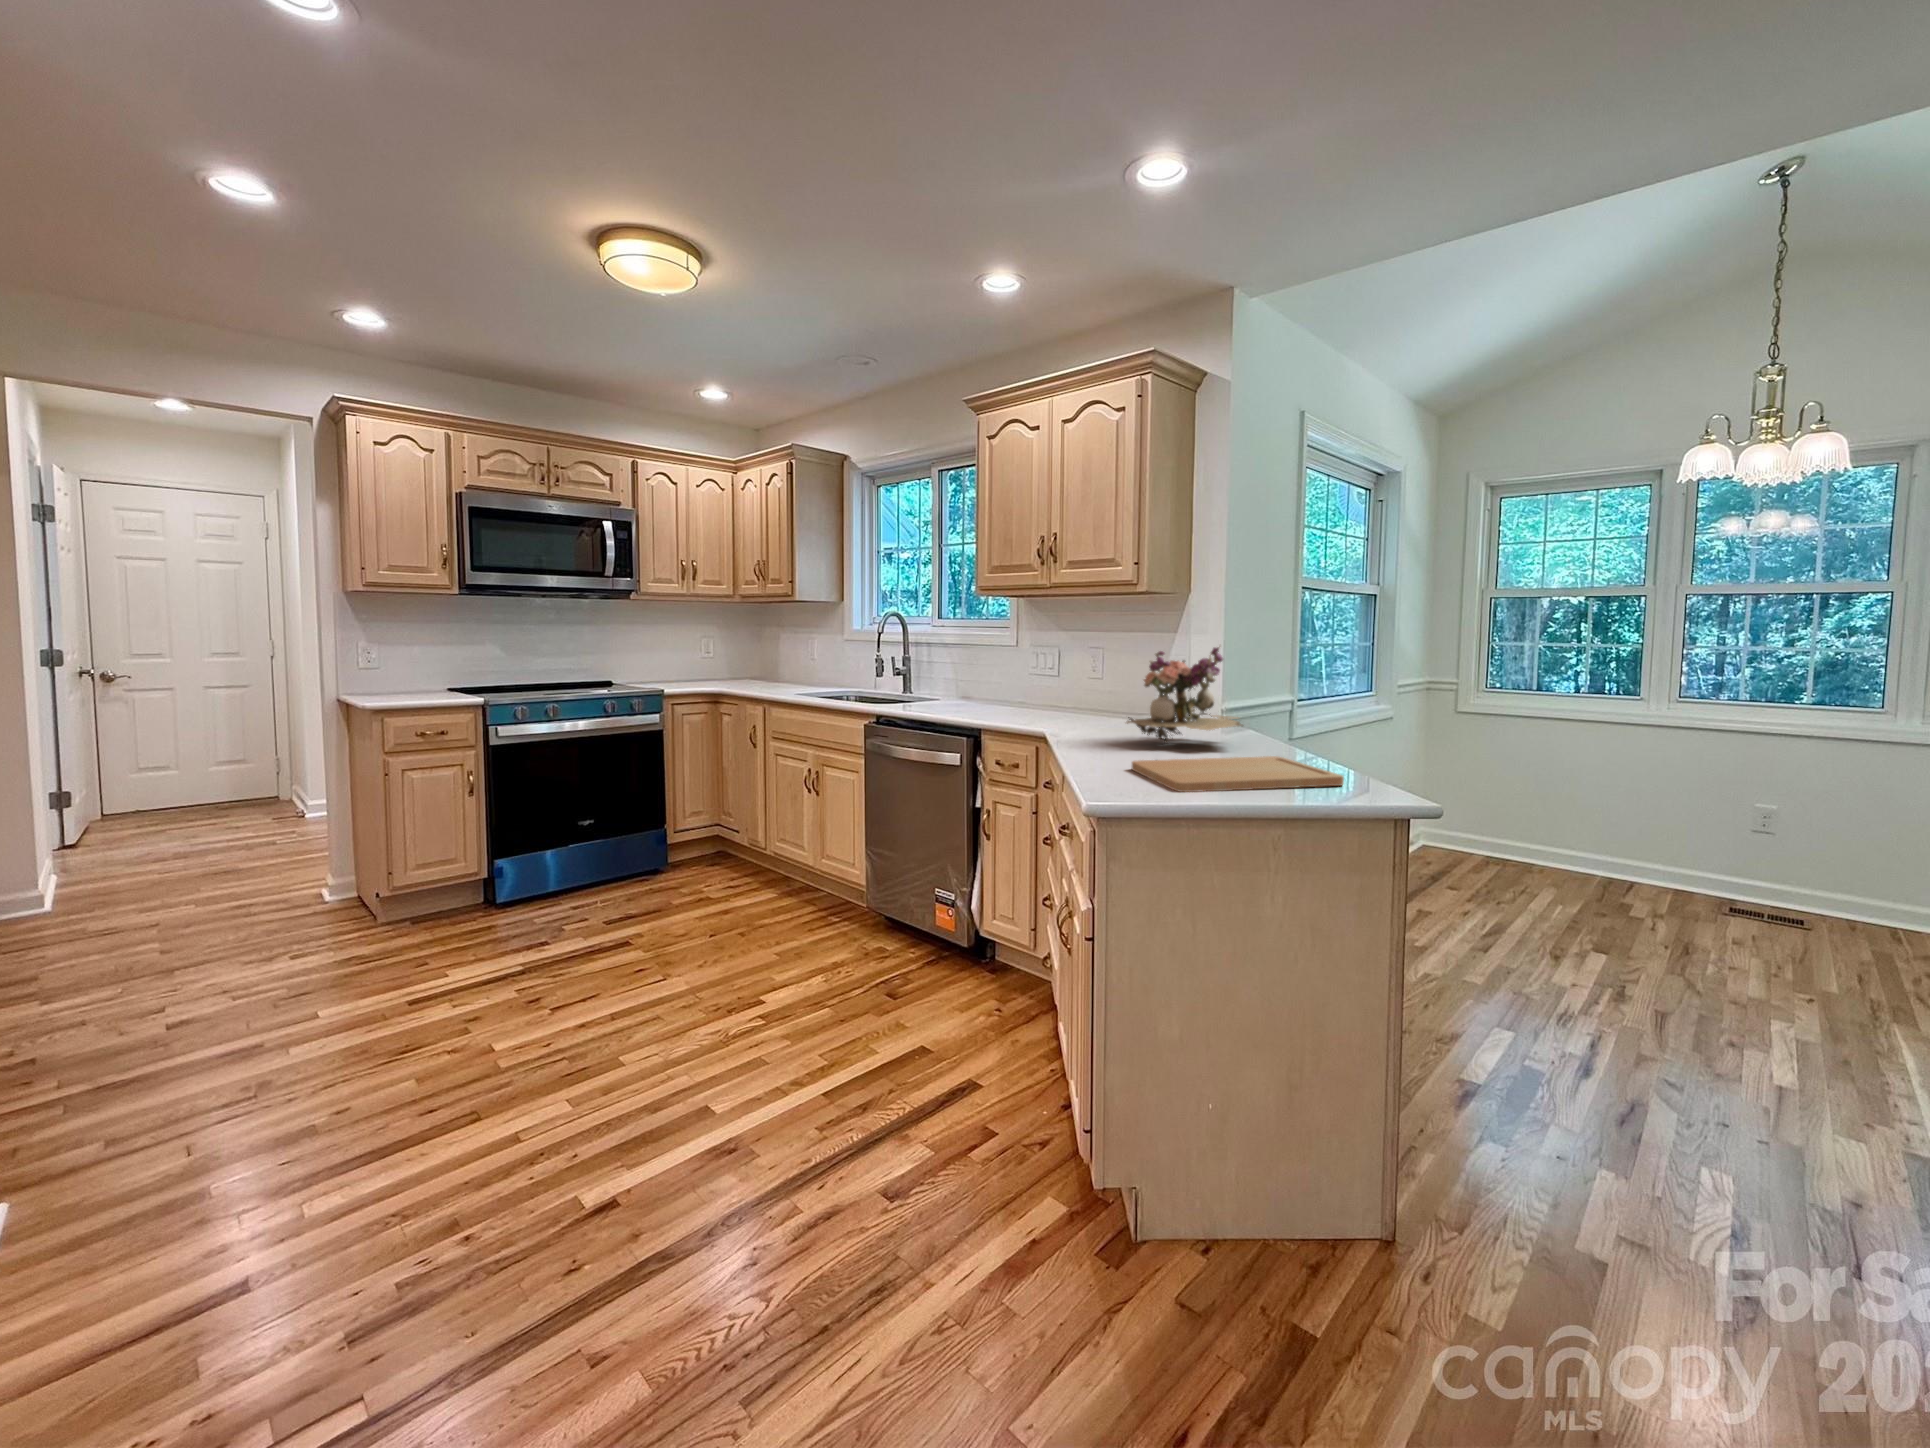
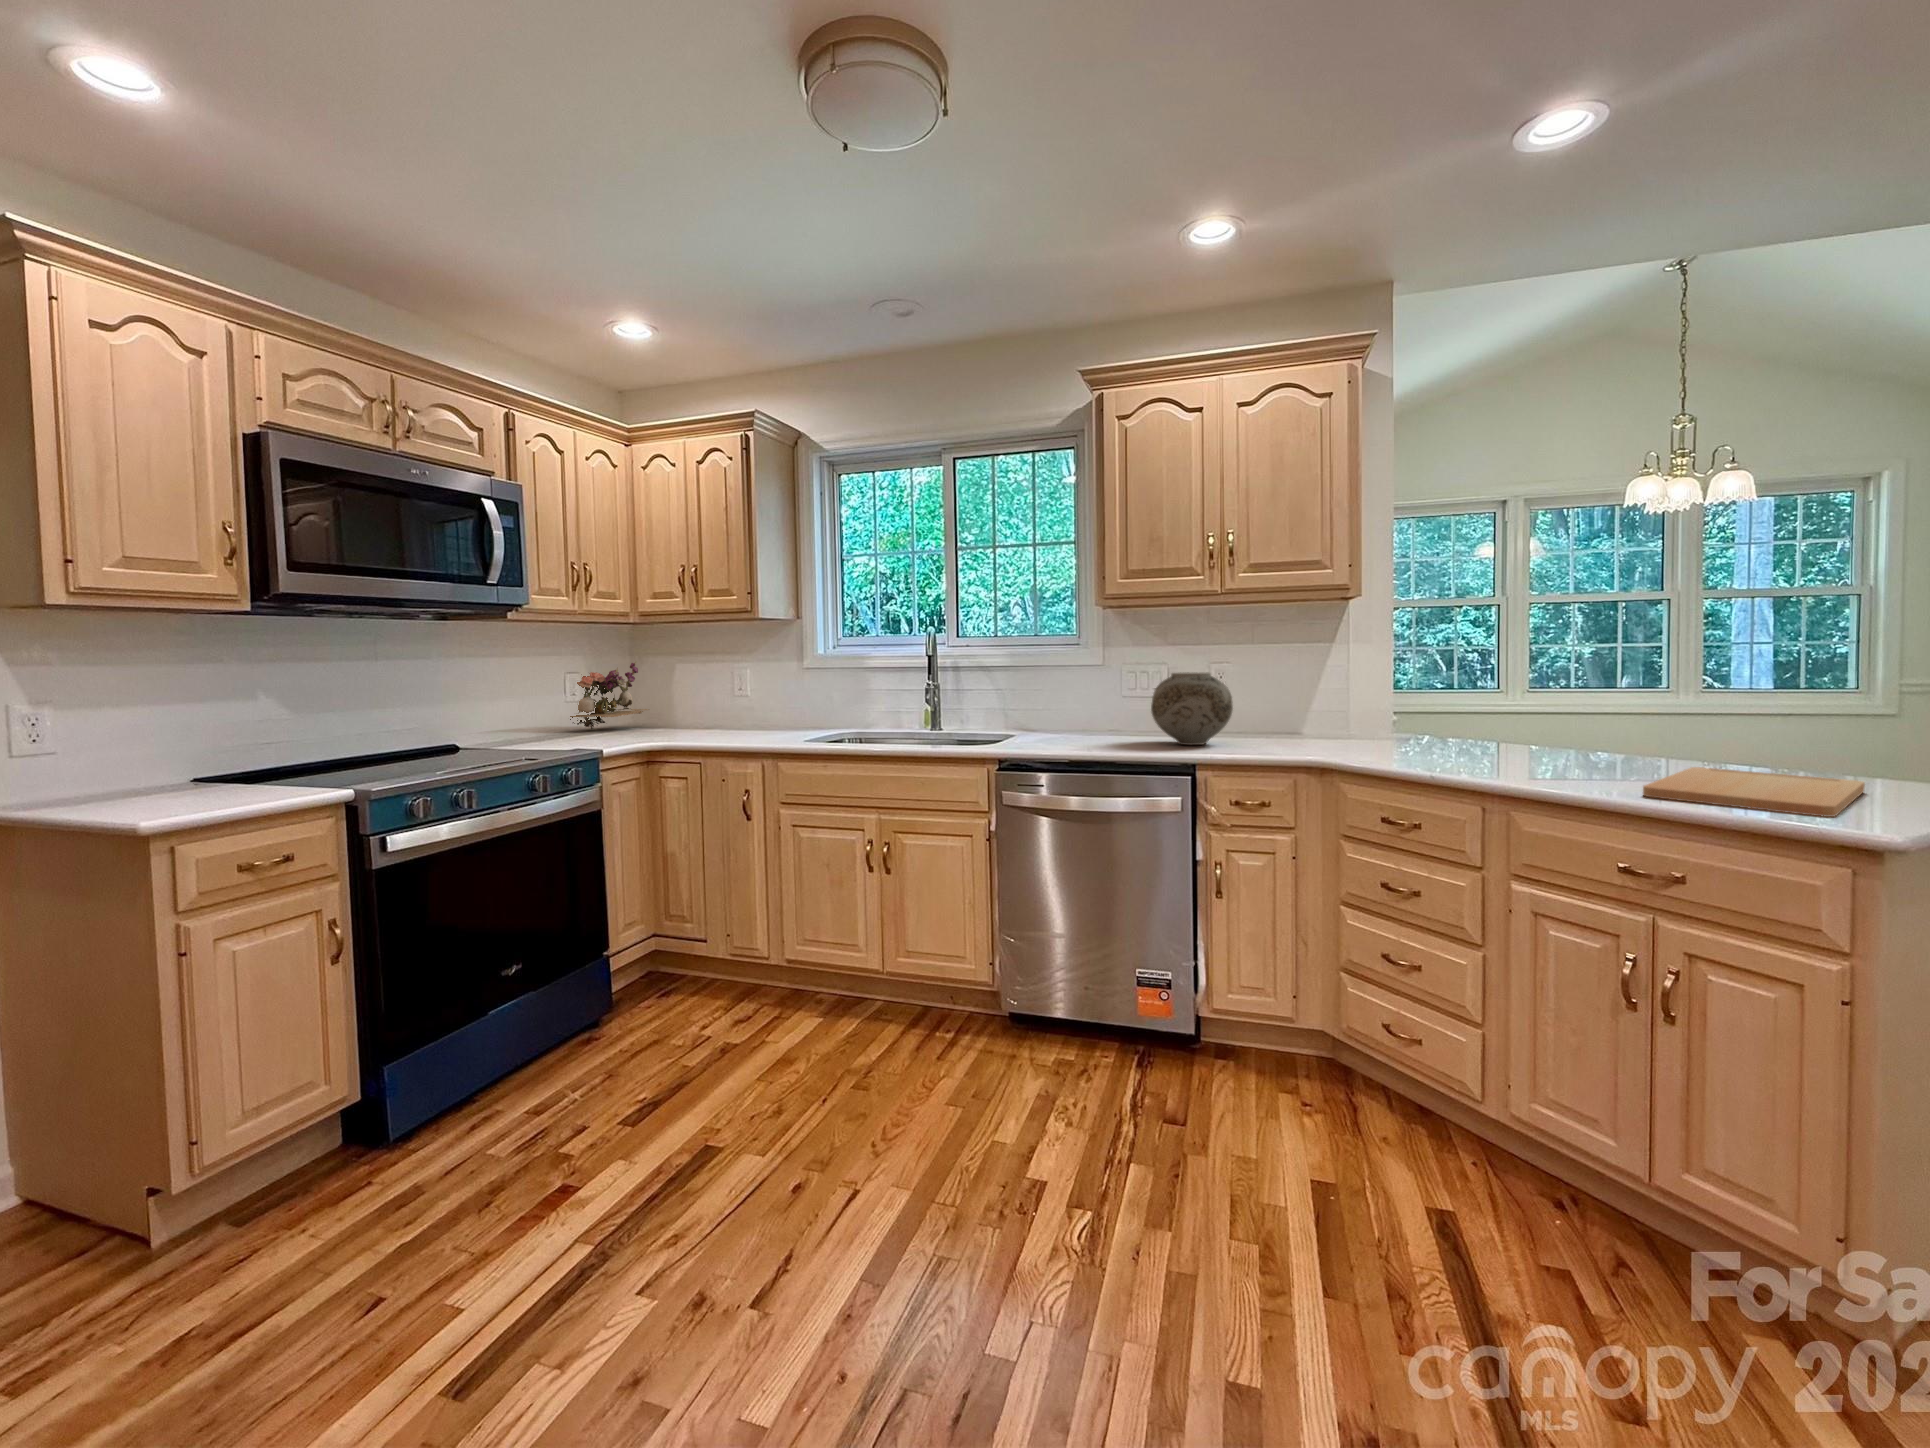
flower arrangement: present [1127,647,1242,743] -> present [570,661,649,729]
vase: none [1004,653,1071,715] -> present [1151,672,1233,745]

